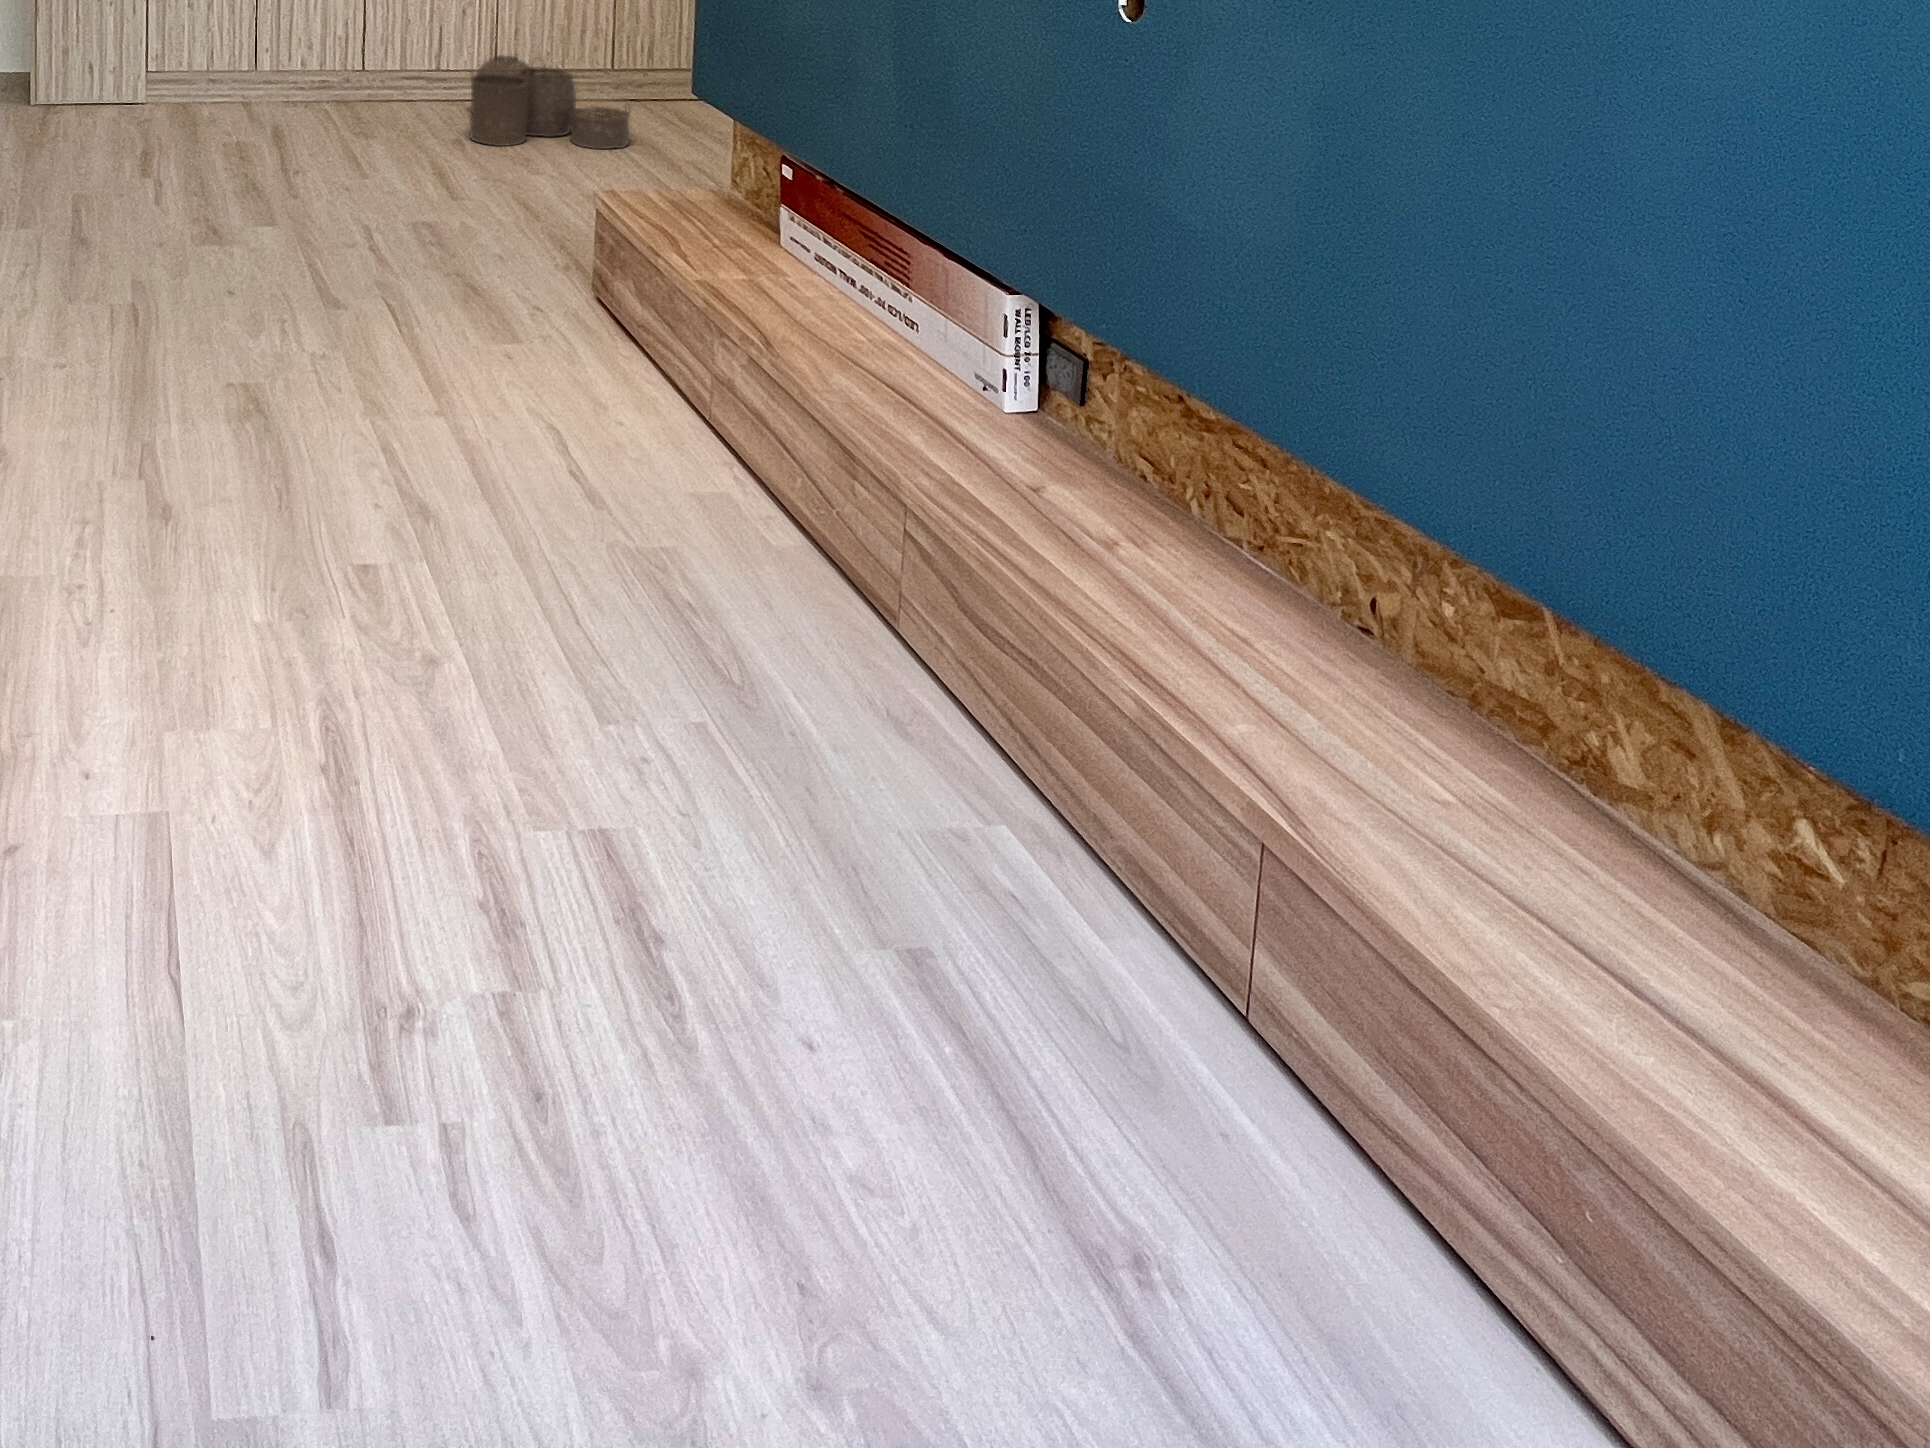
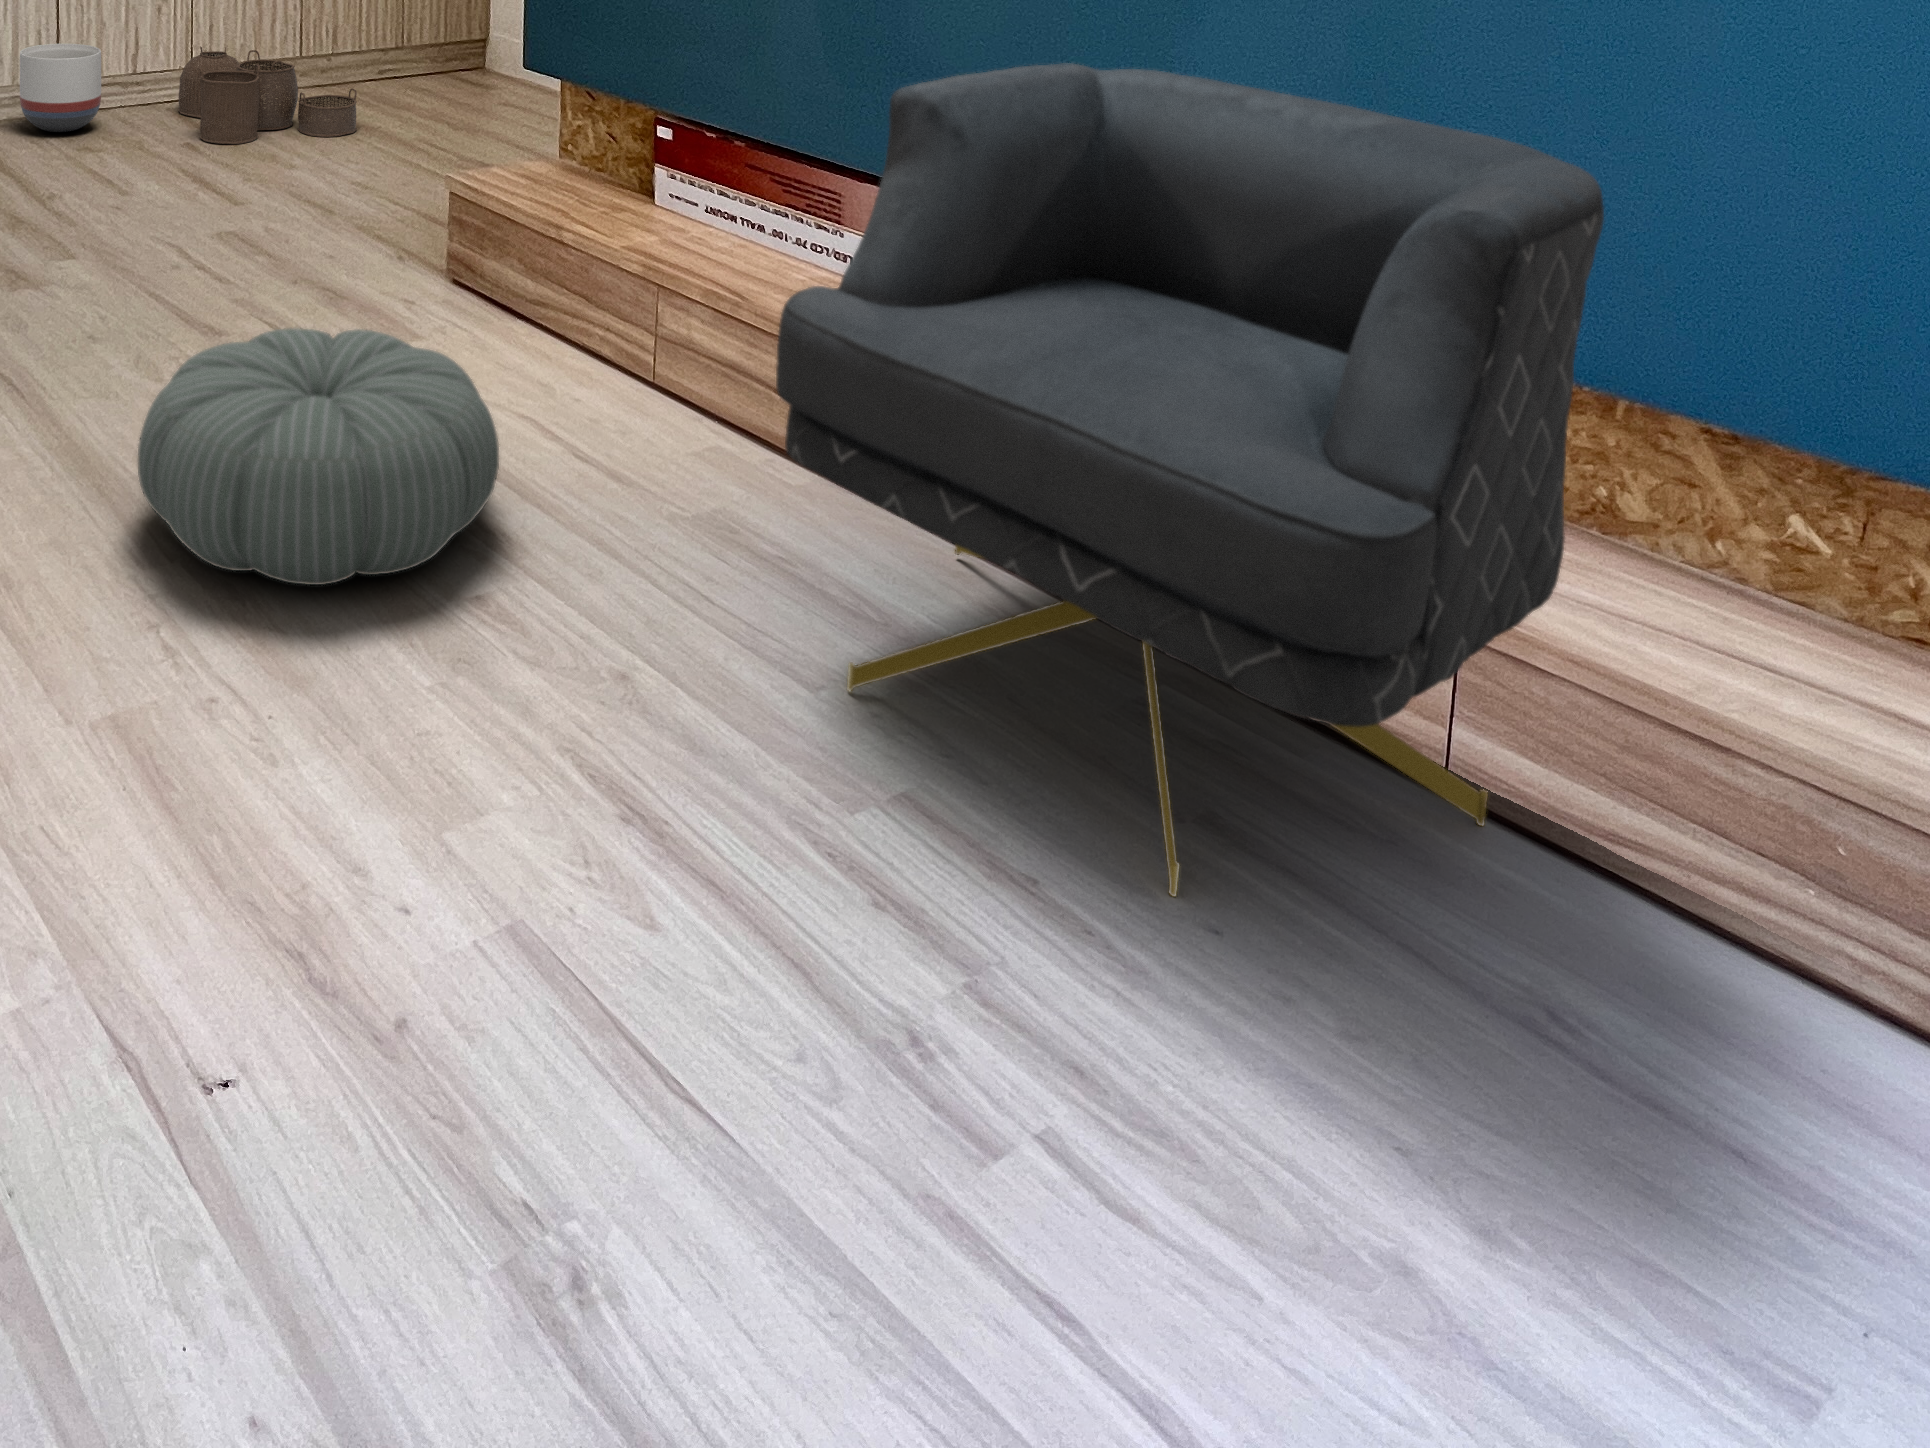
planter: none [317,37,391,118] -> present [20,44,101,132]
armchair: none [594,125,1489,1077] -> present [776,63,1604,896]
pouf: none [128,300,446,526] -> present [138,328,499,585]

